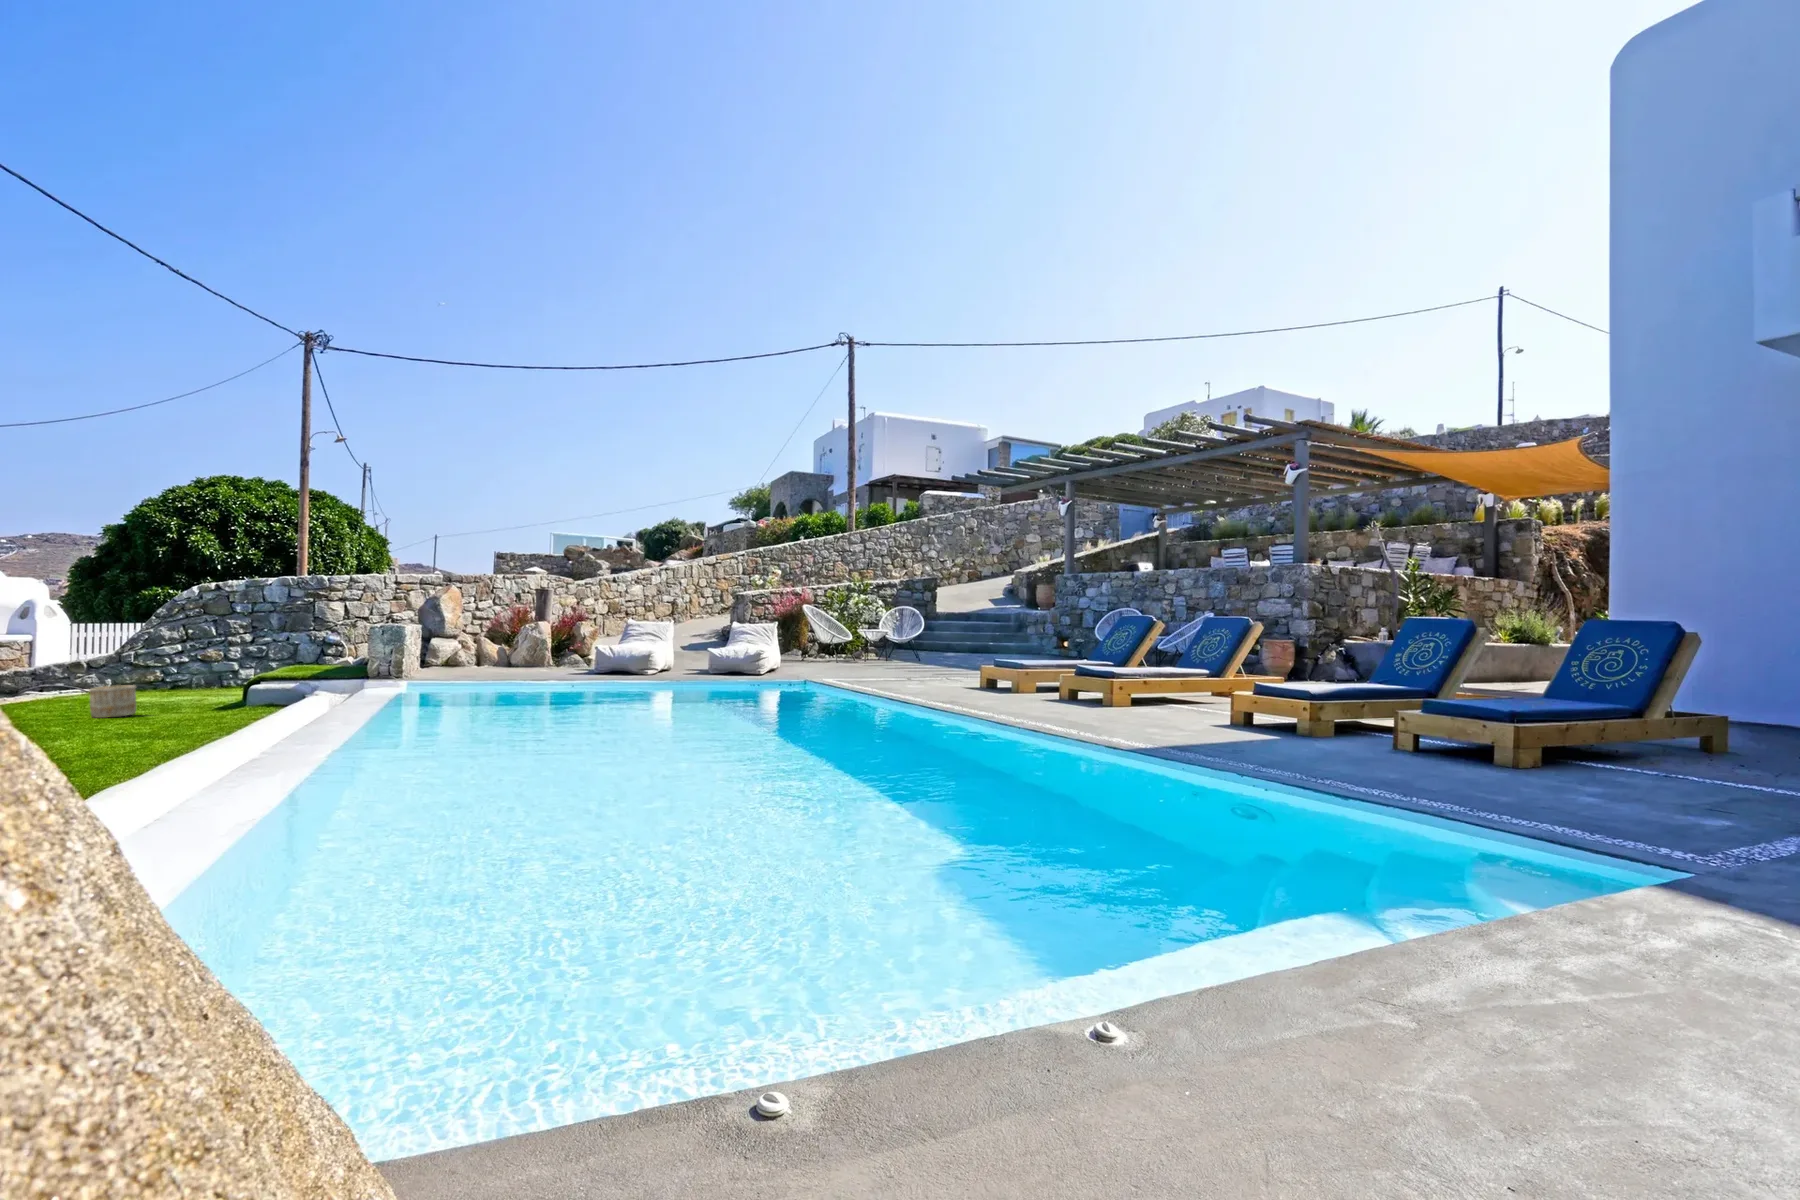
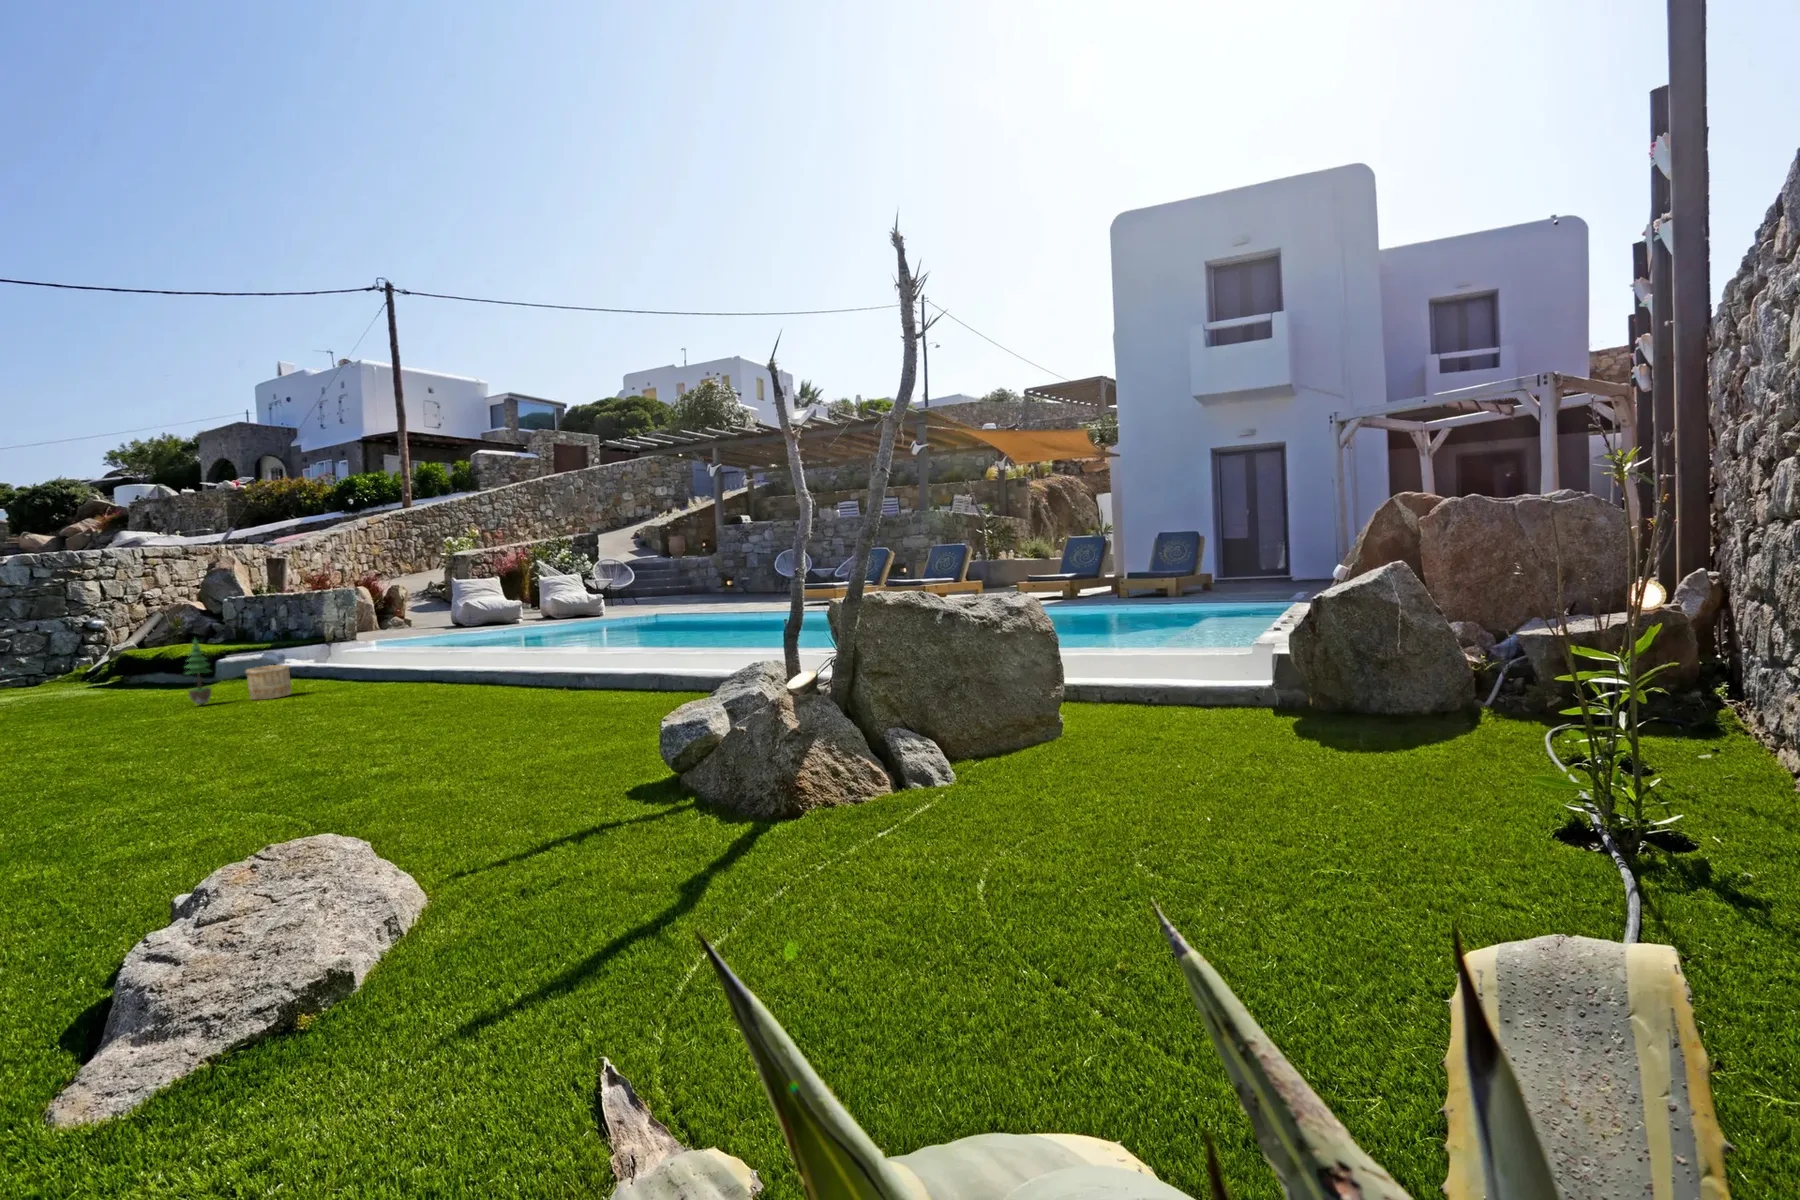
potted tree: none [46,651,77,716] -> present [185,639,212,705]

